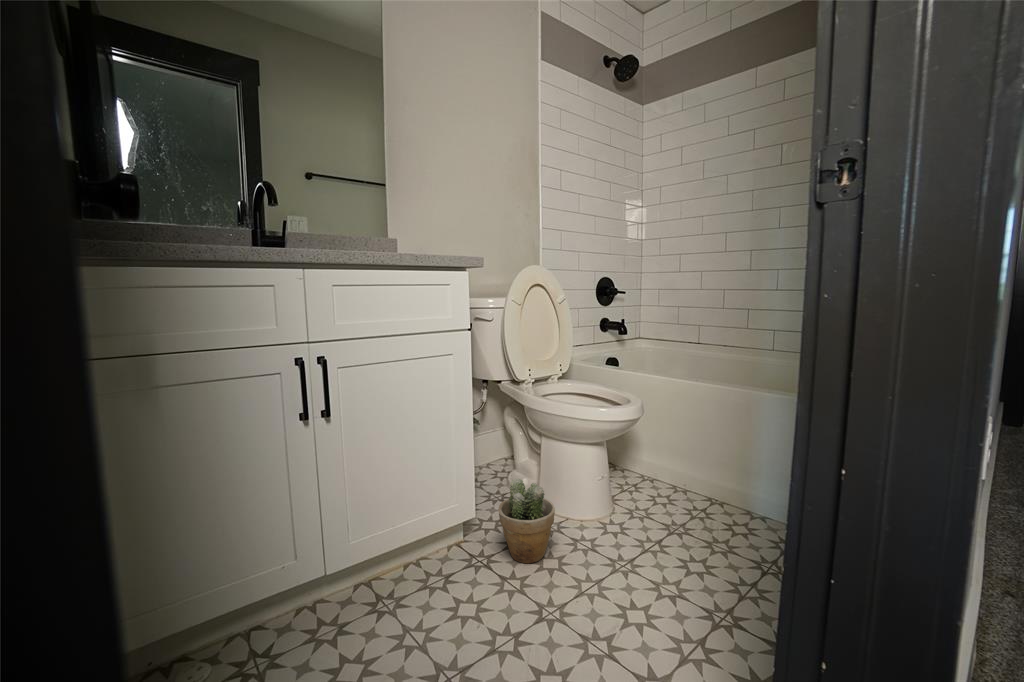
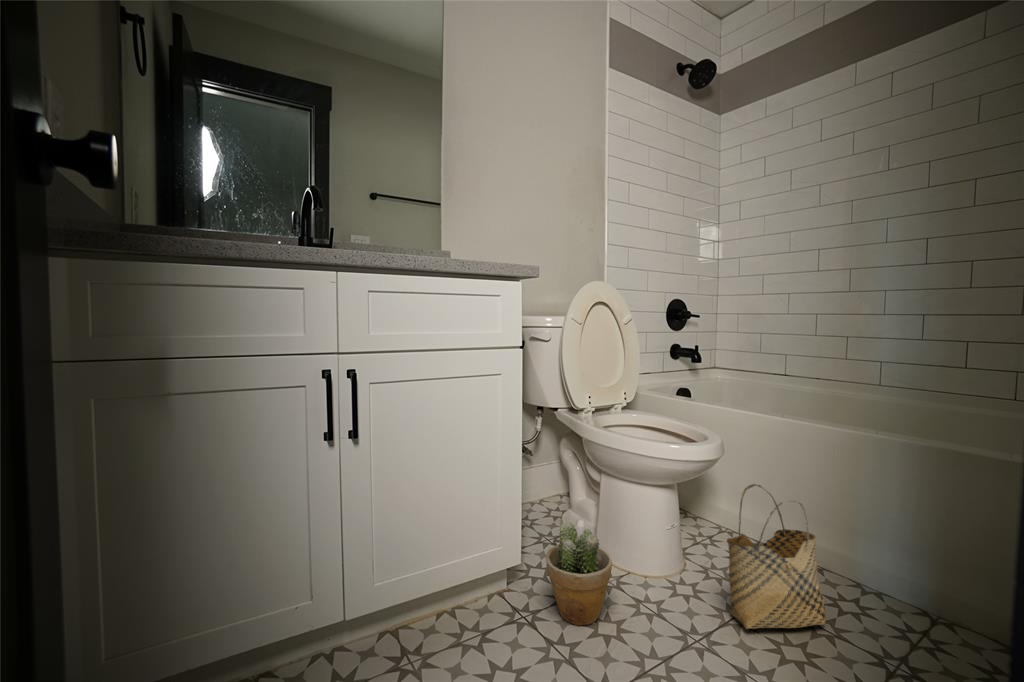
woven basket: none [647,437,720,553] -> present [727,484,825,629]

